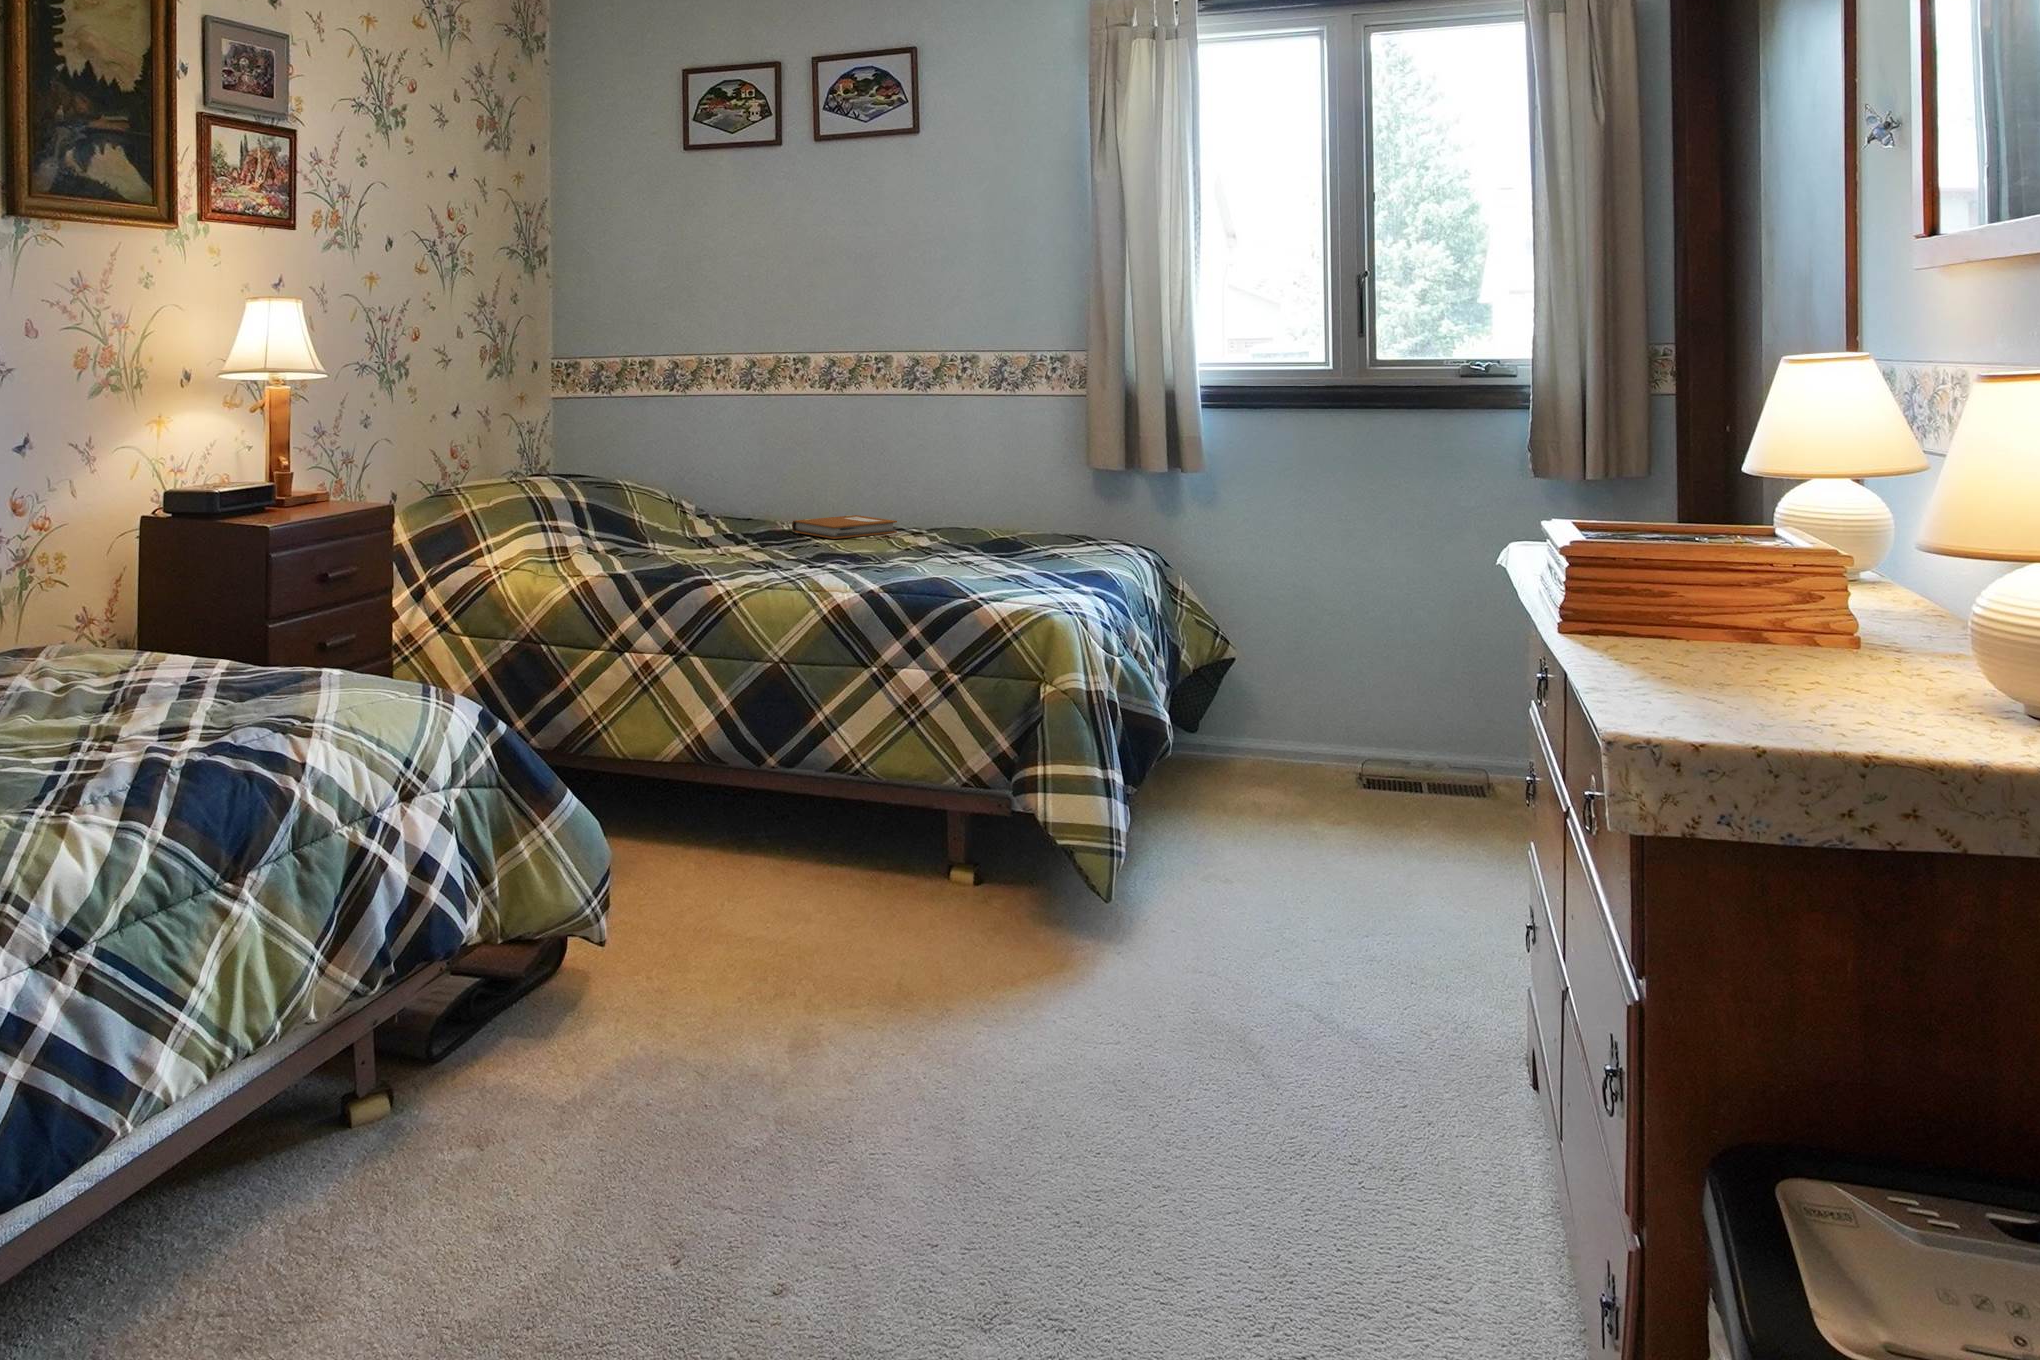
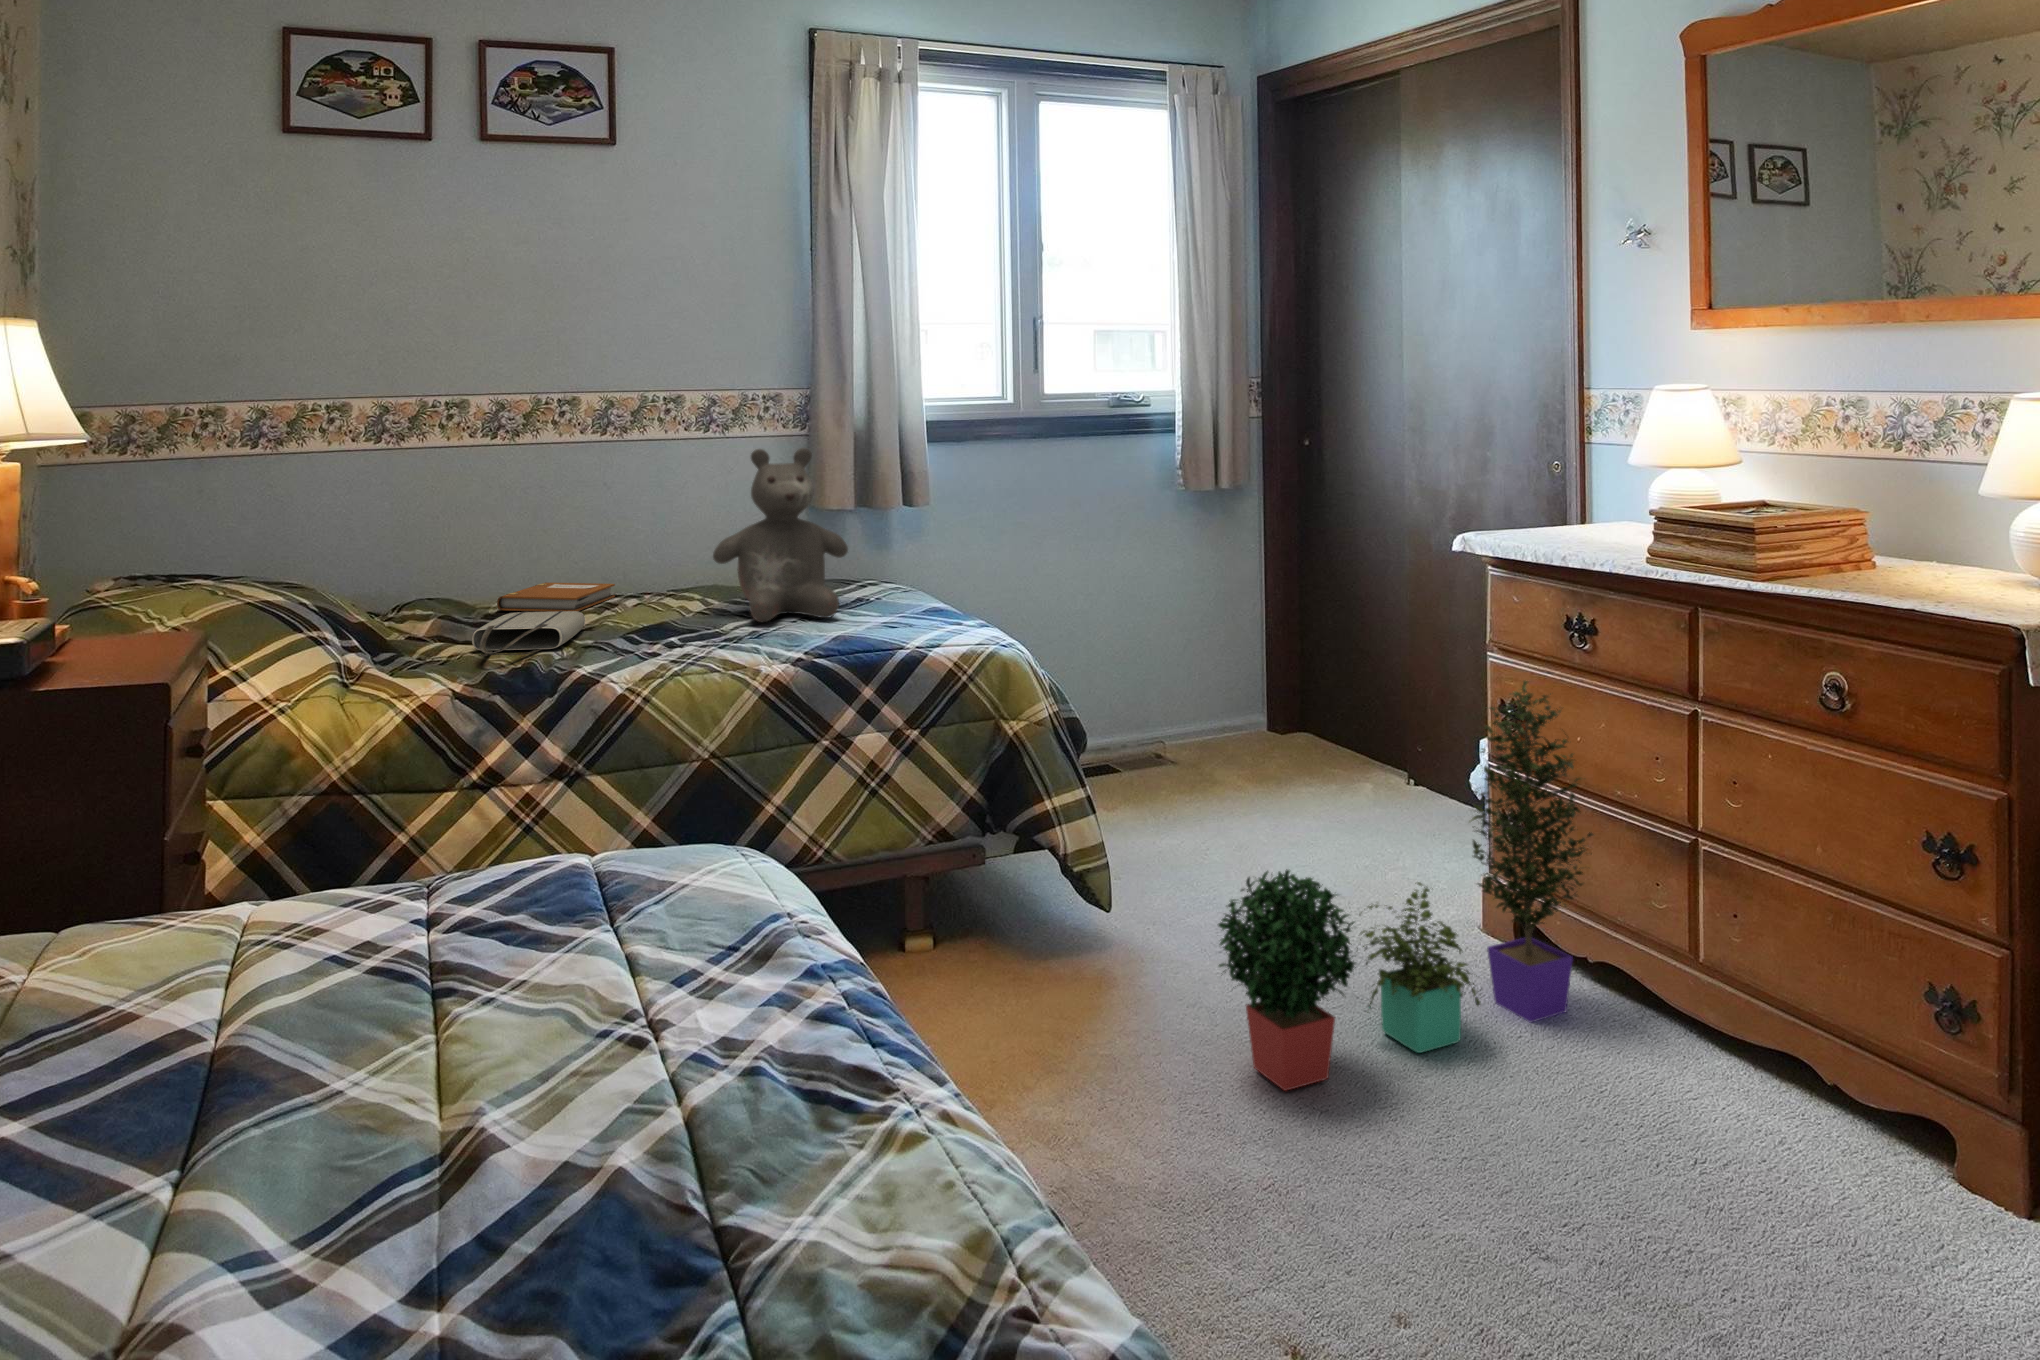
teddy bear: none [911,403,1033,564] -> present [713,448,848,622]
tote bag: none [666,531,804,559] -> present [472,611,585,656]
potted plant: none [988,718,1527,1160] -> present [1218,681,1593,1091]

